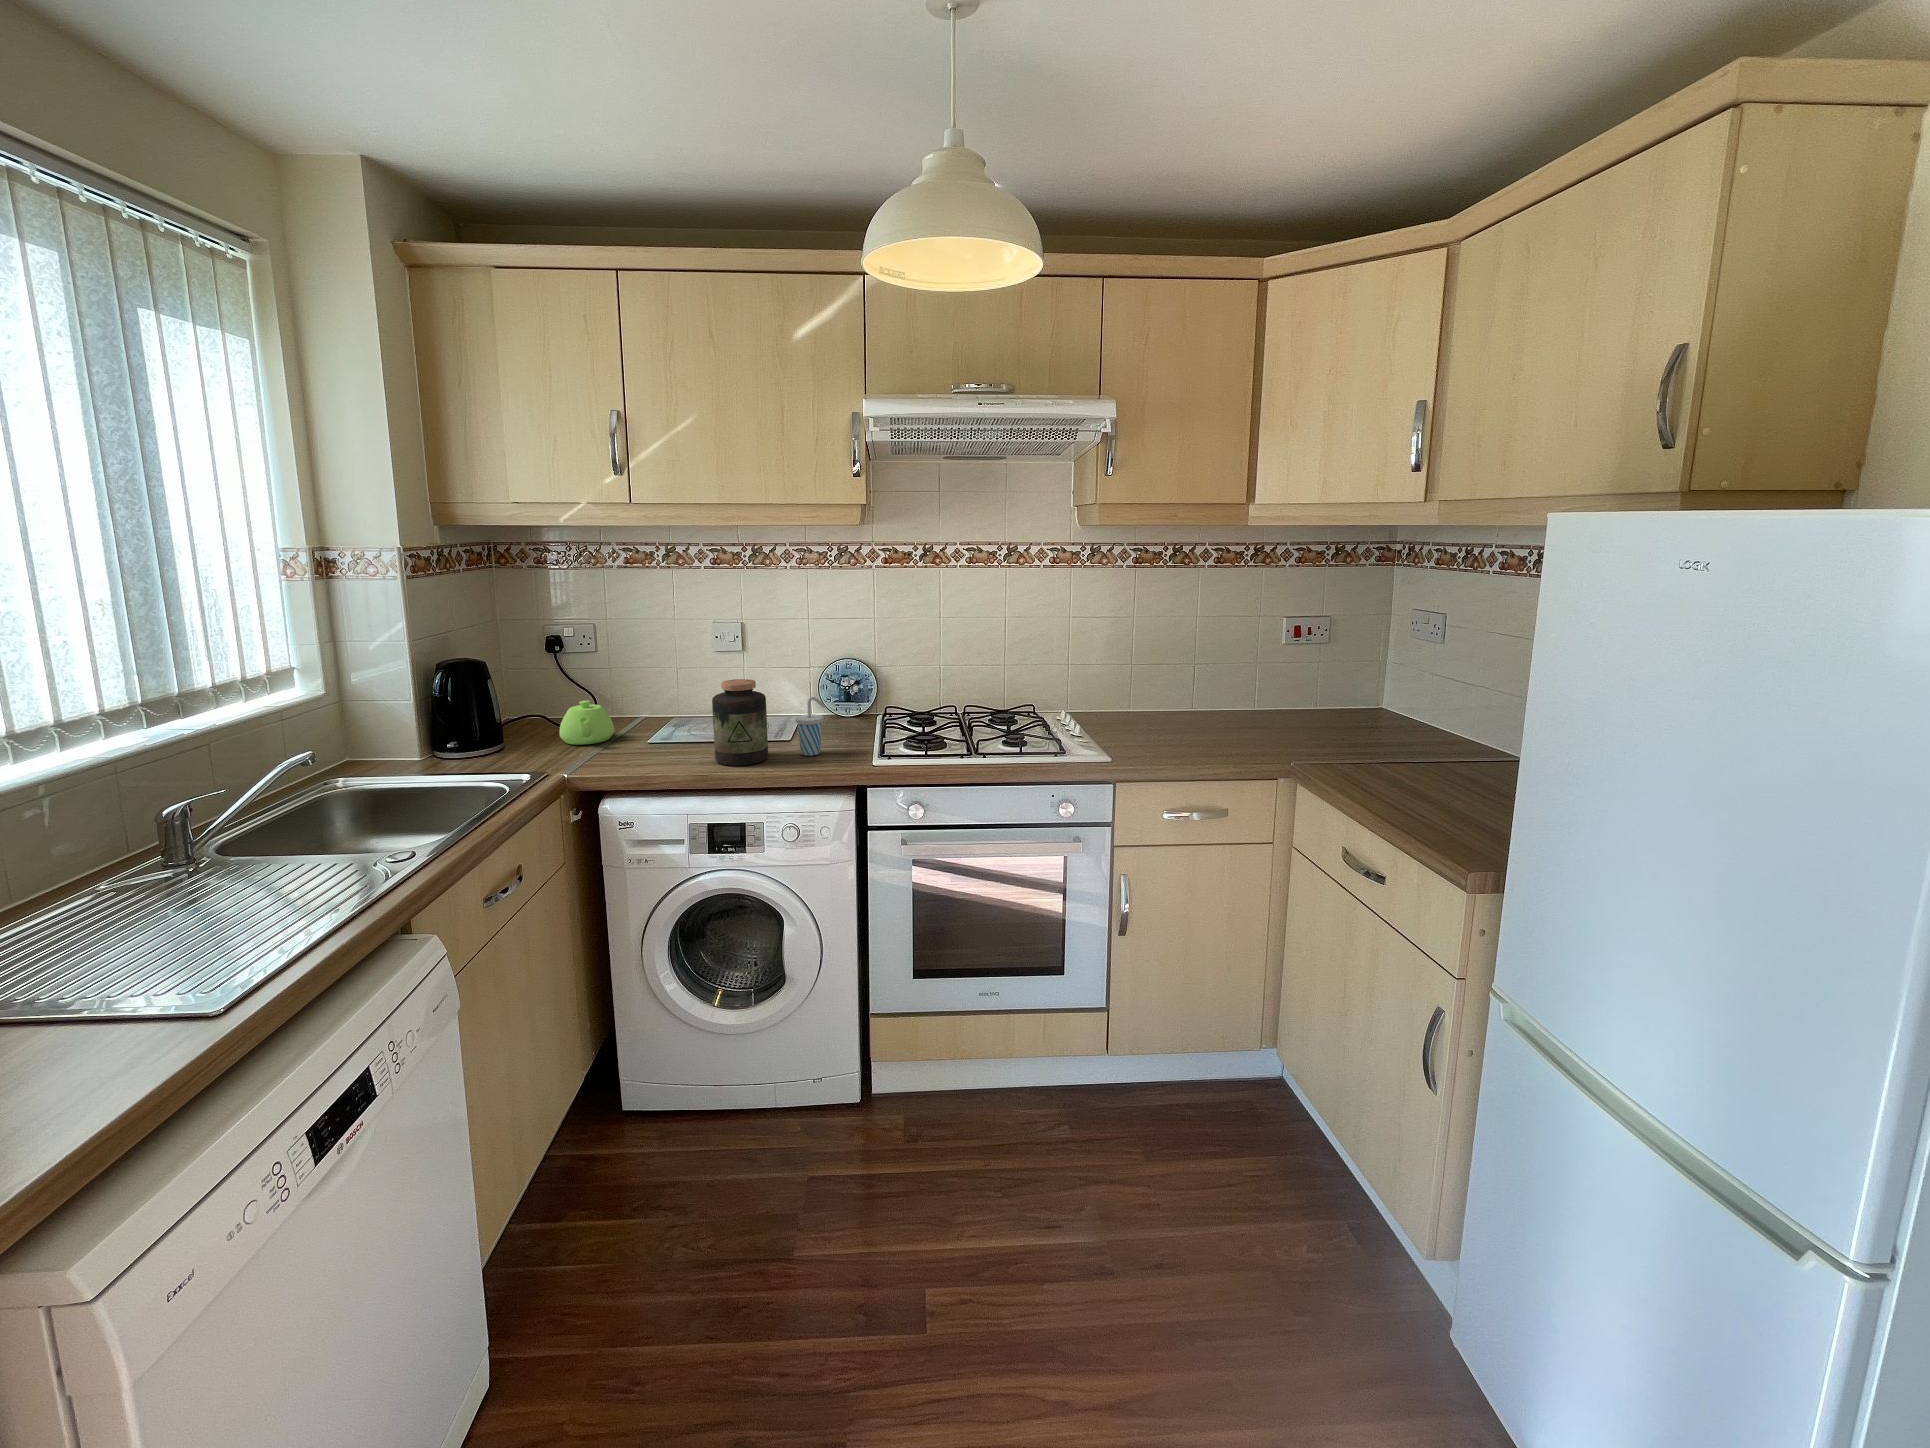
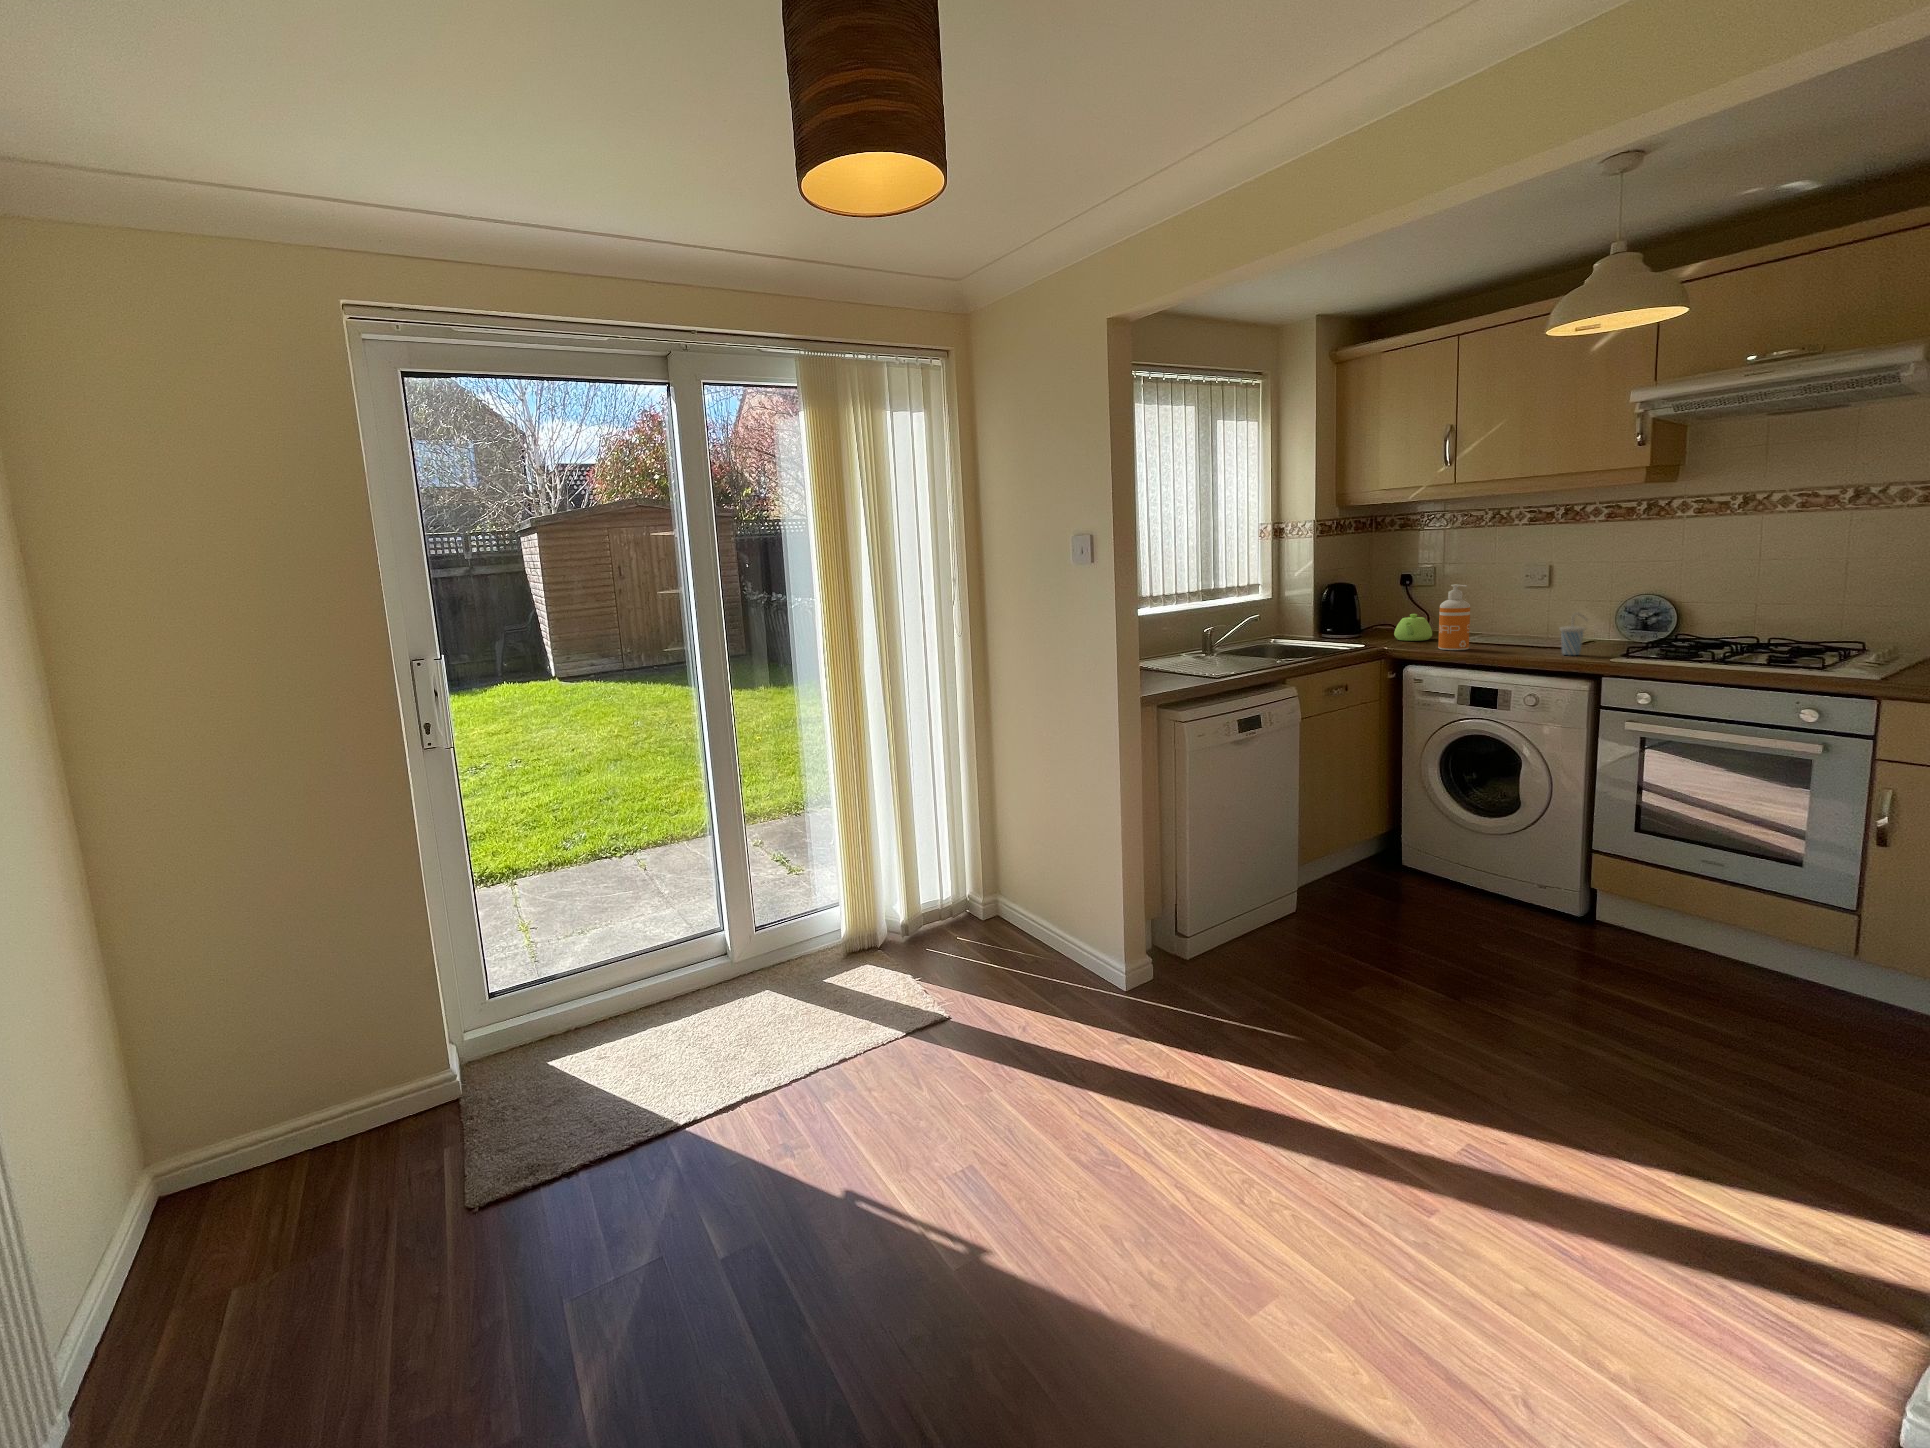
soap dispenser: none [637,661,683,764] -> present [1438,584,1470,650]
jar: present [712,679,768,766] -> none [1490,598,1535,655]

